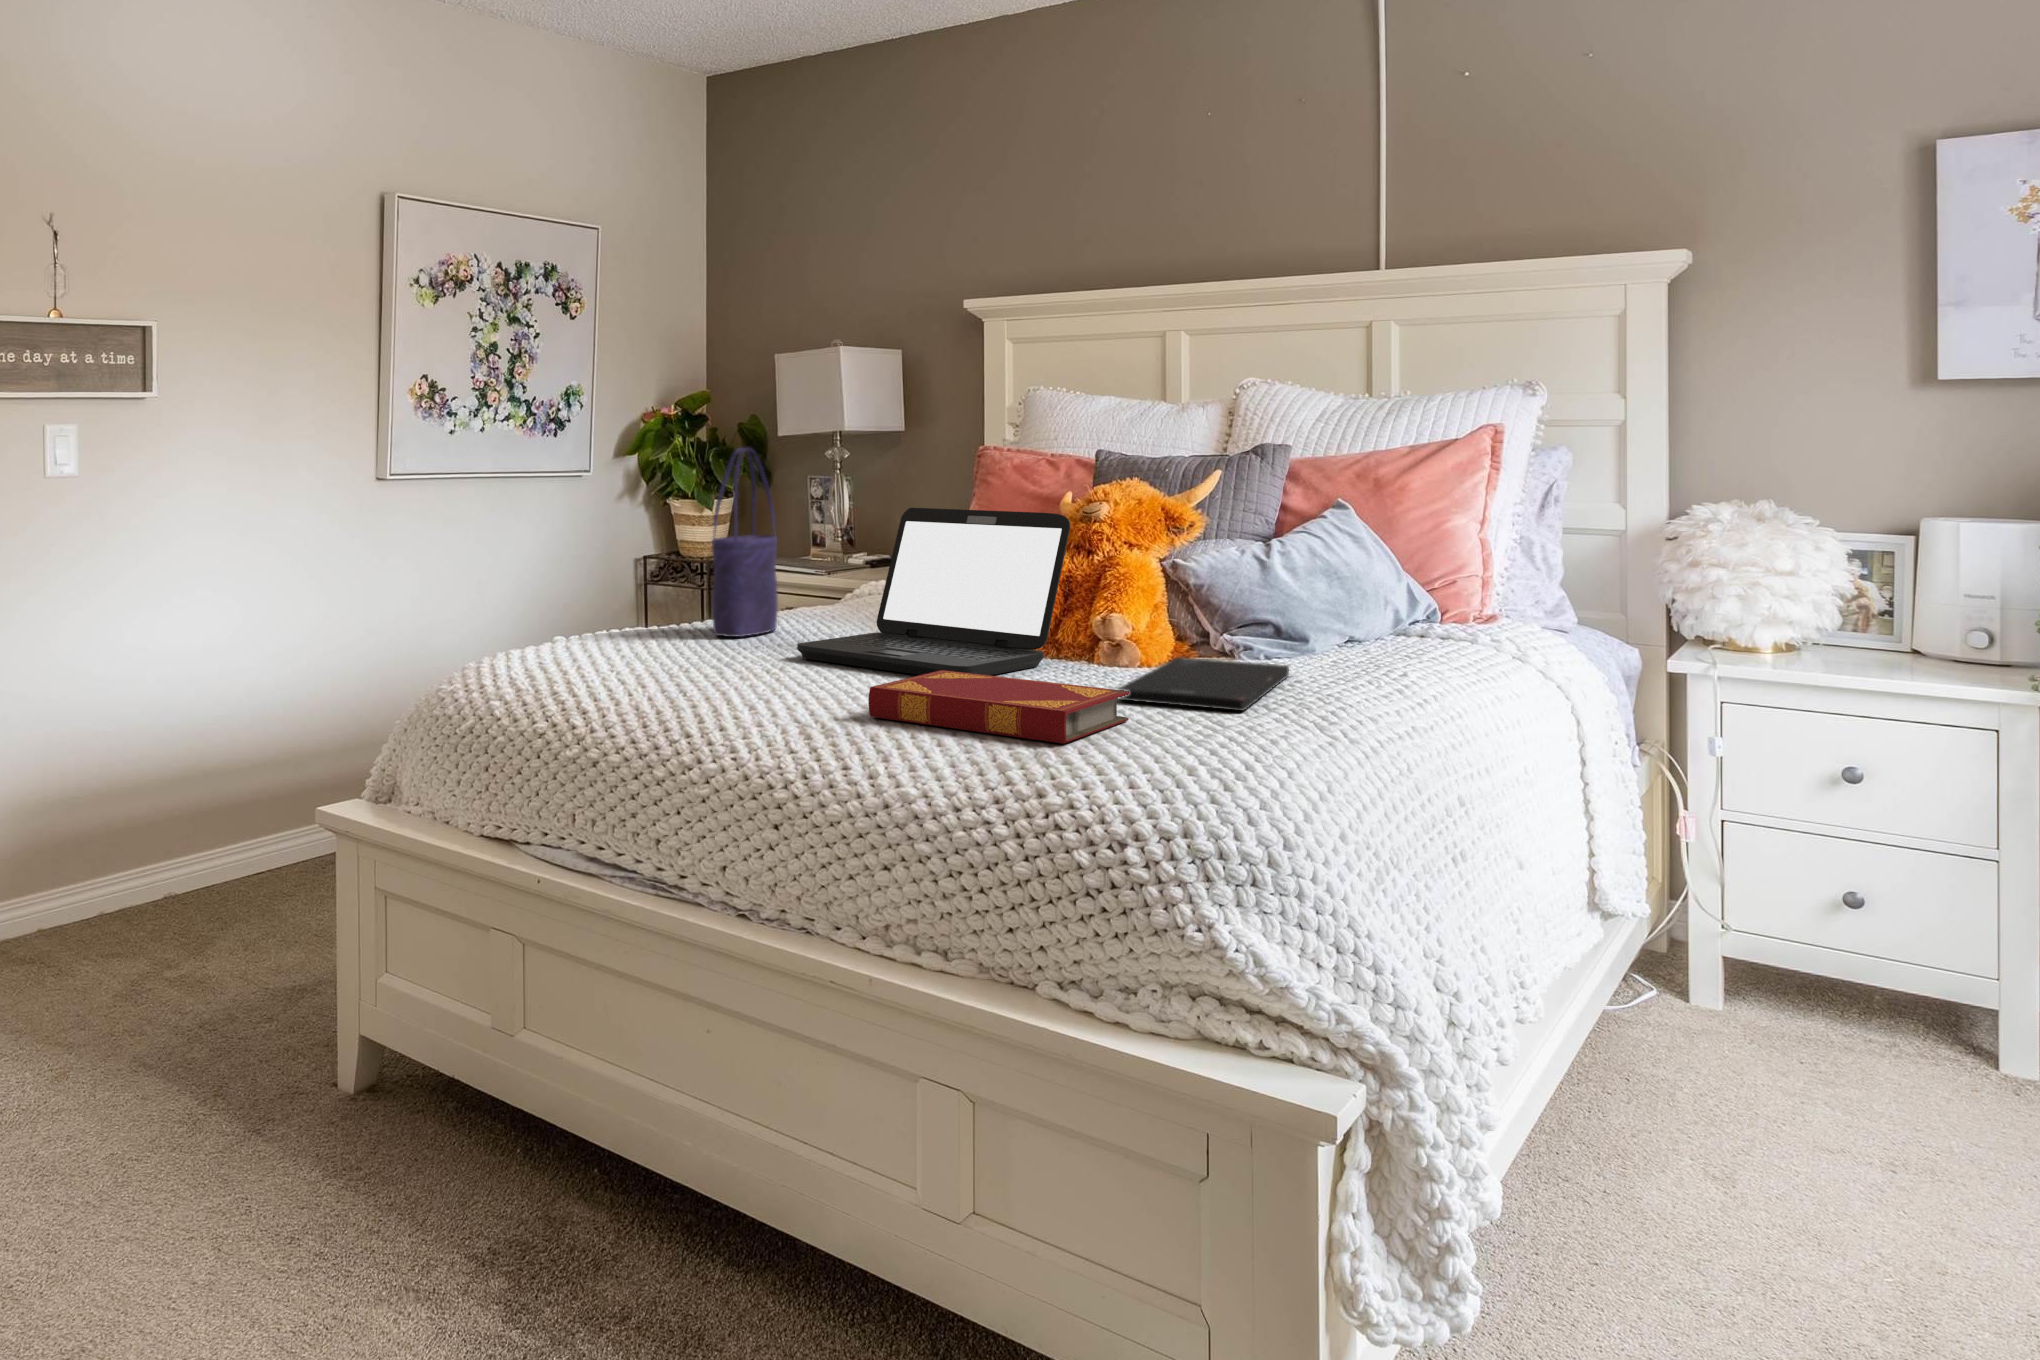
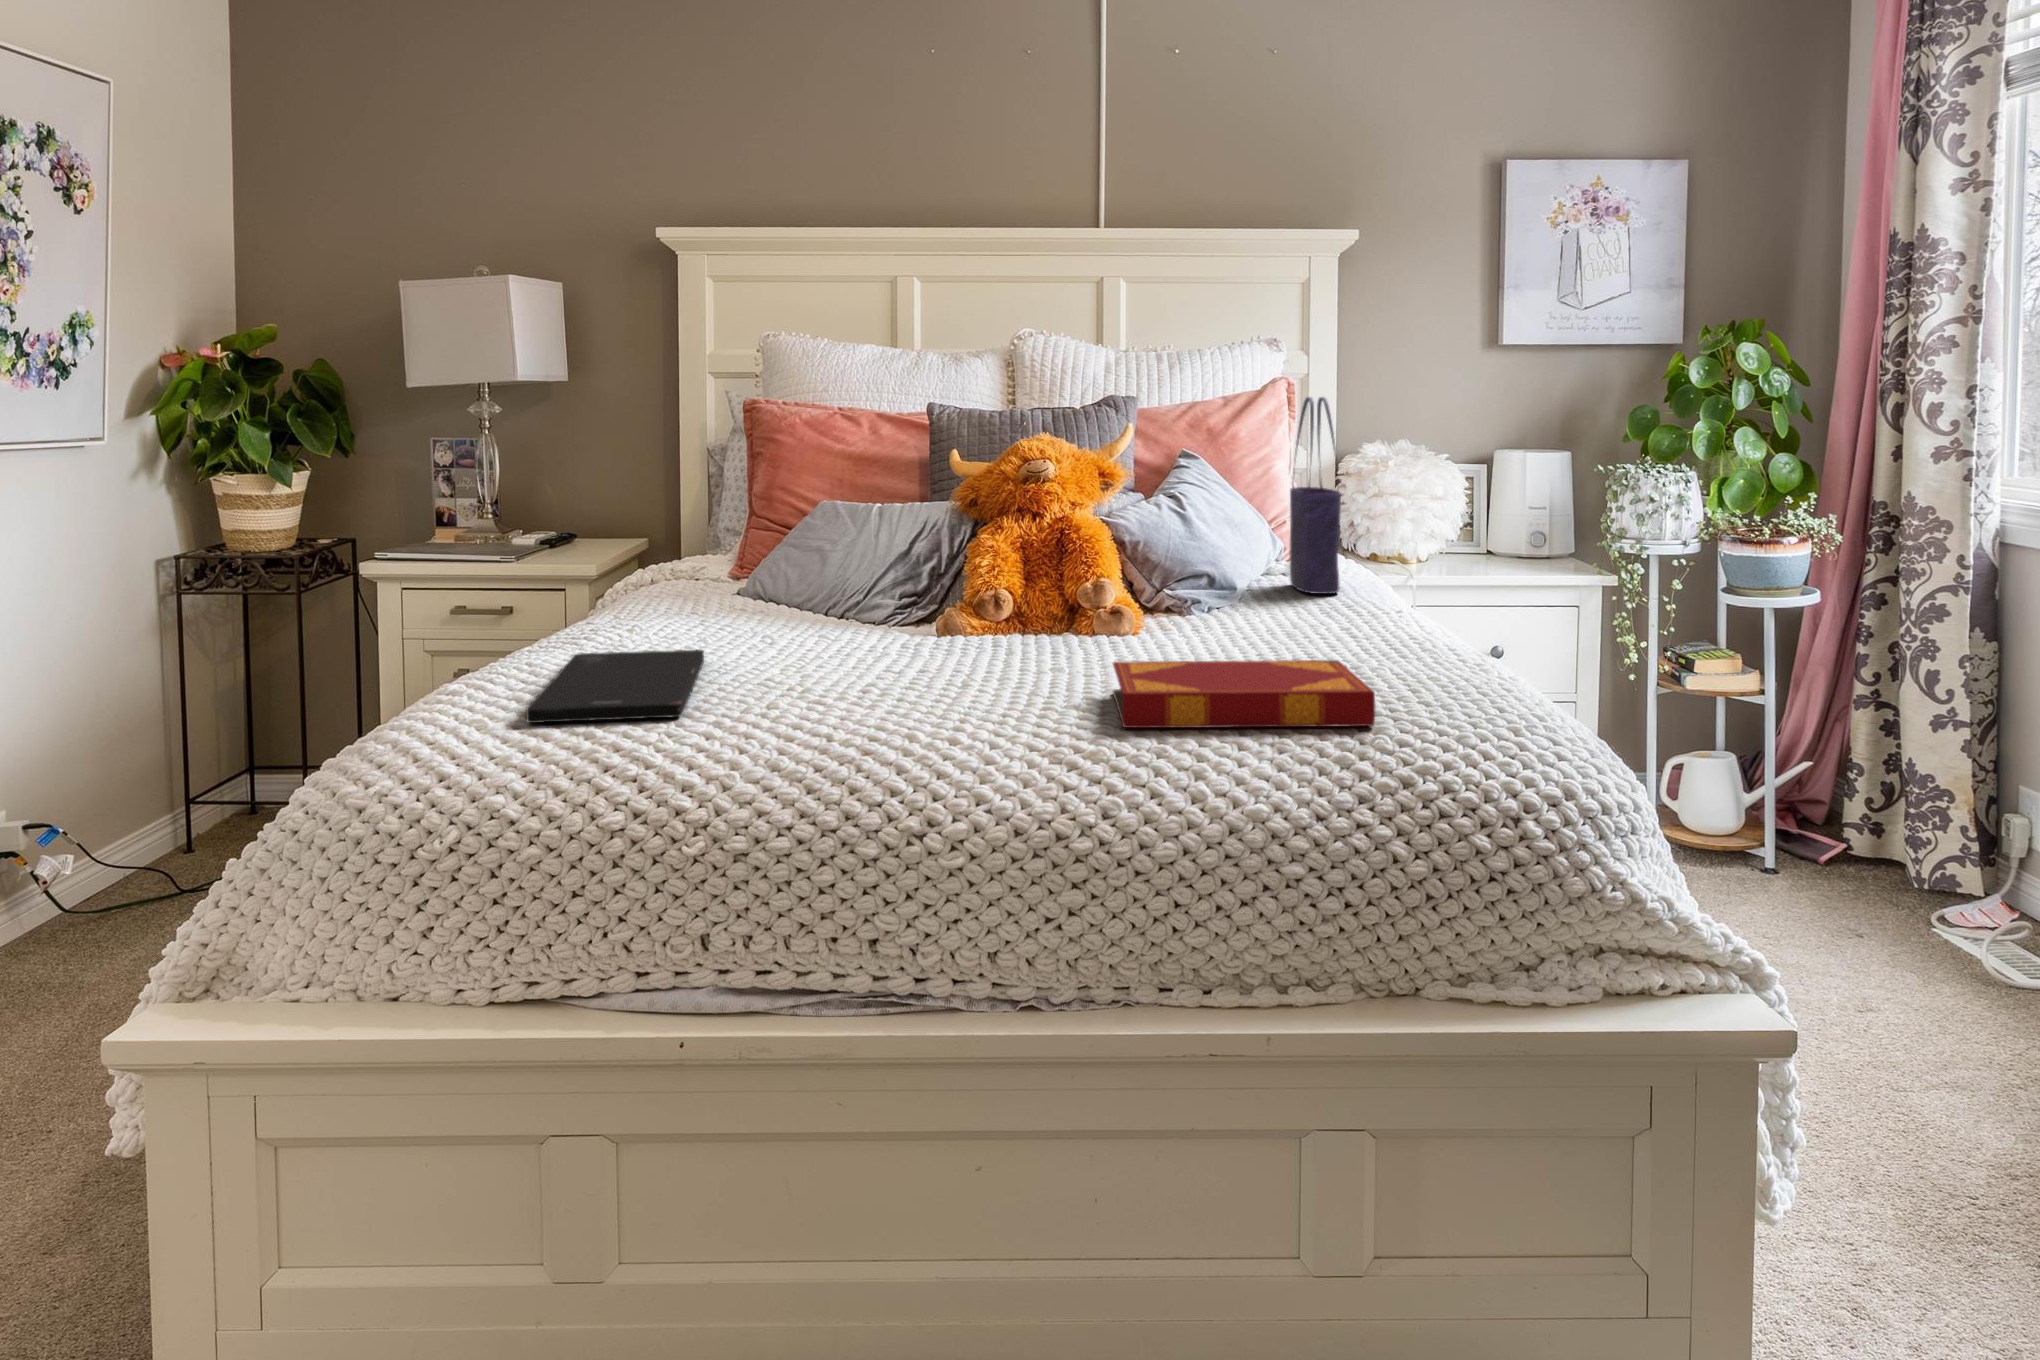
tote bag: present [712,448,778,637] -> present [1290,397,1341,594]
laptop: present [797,508,1070,675] -> none [824,473,1097,670]
smartphone: present [1119,658,1289,711] -> present [526,650,704,723]

